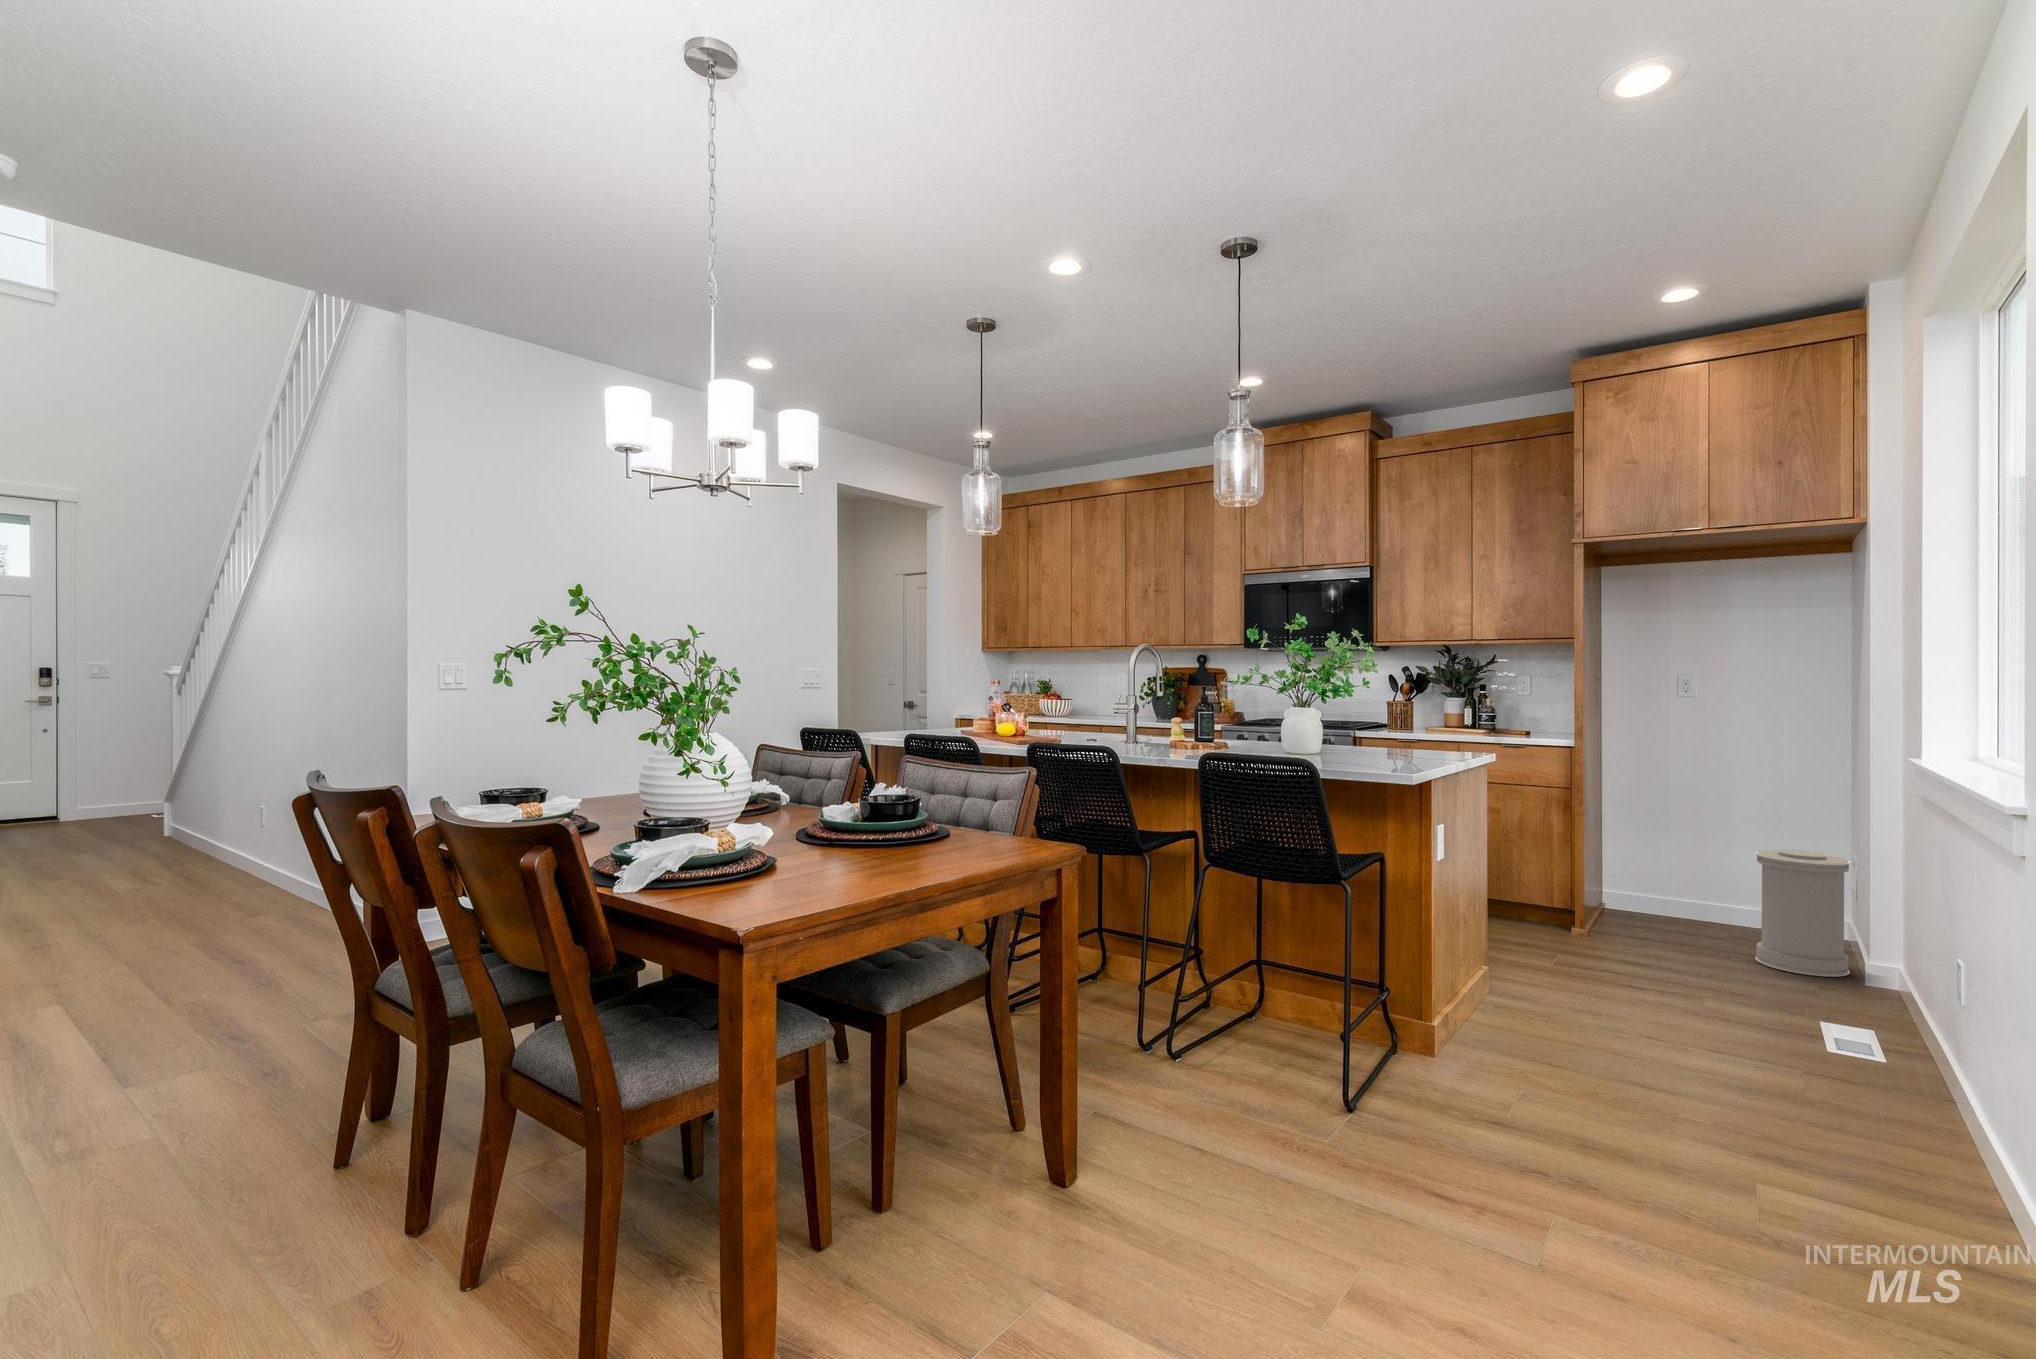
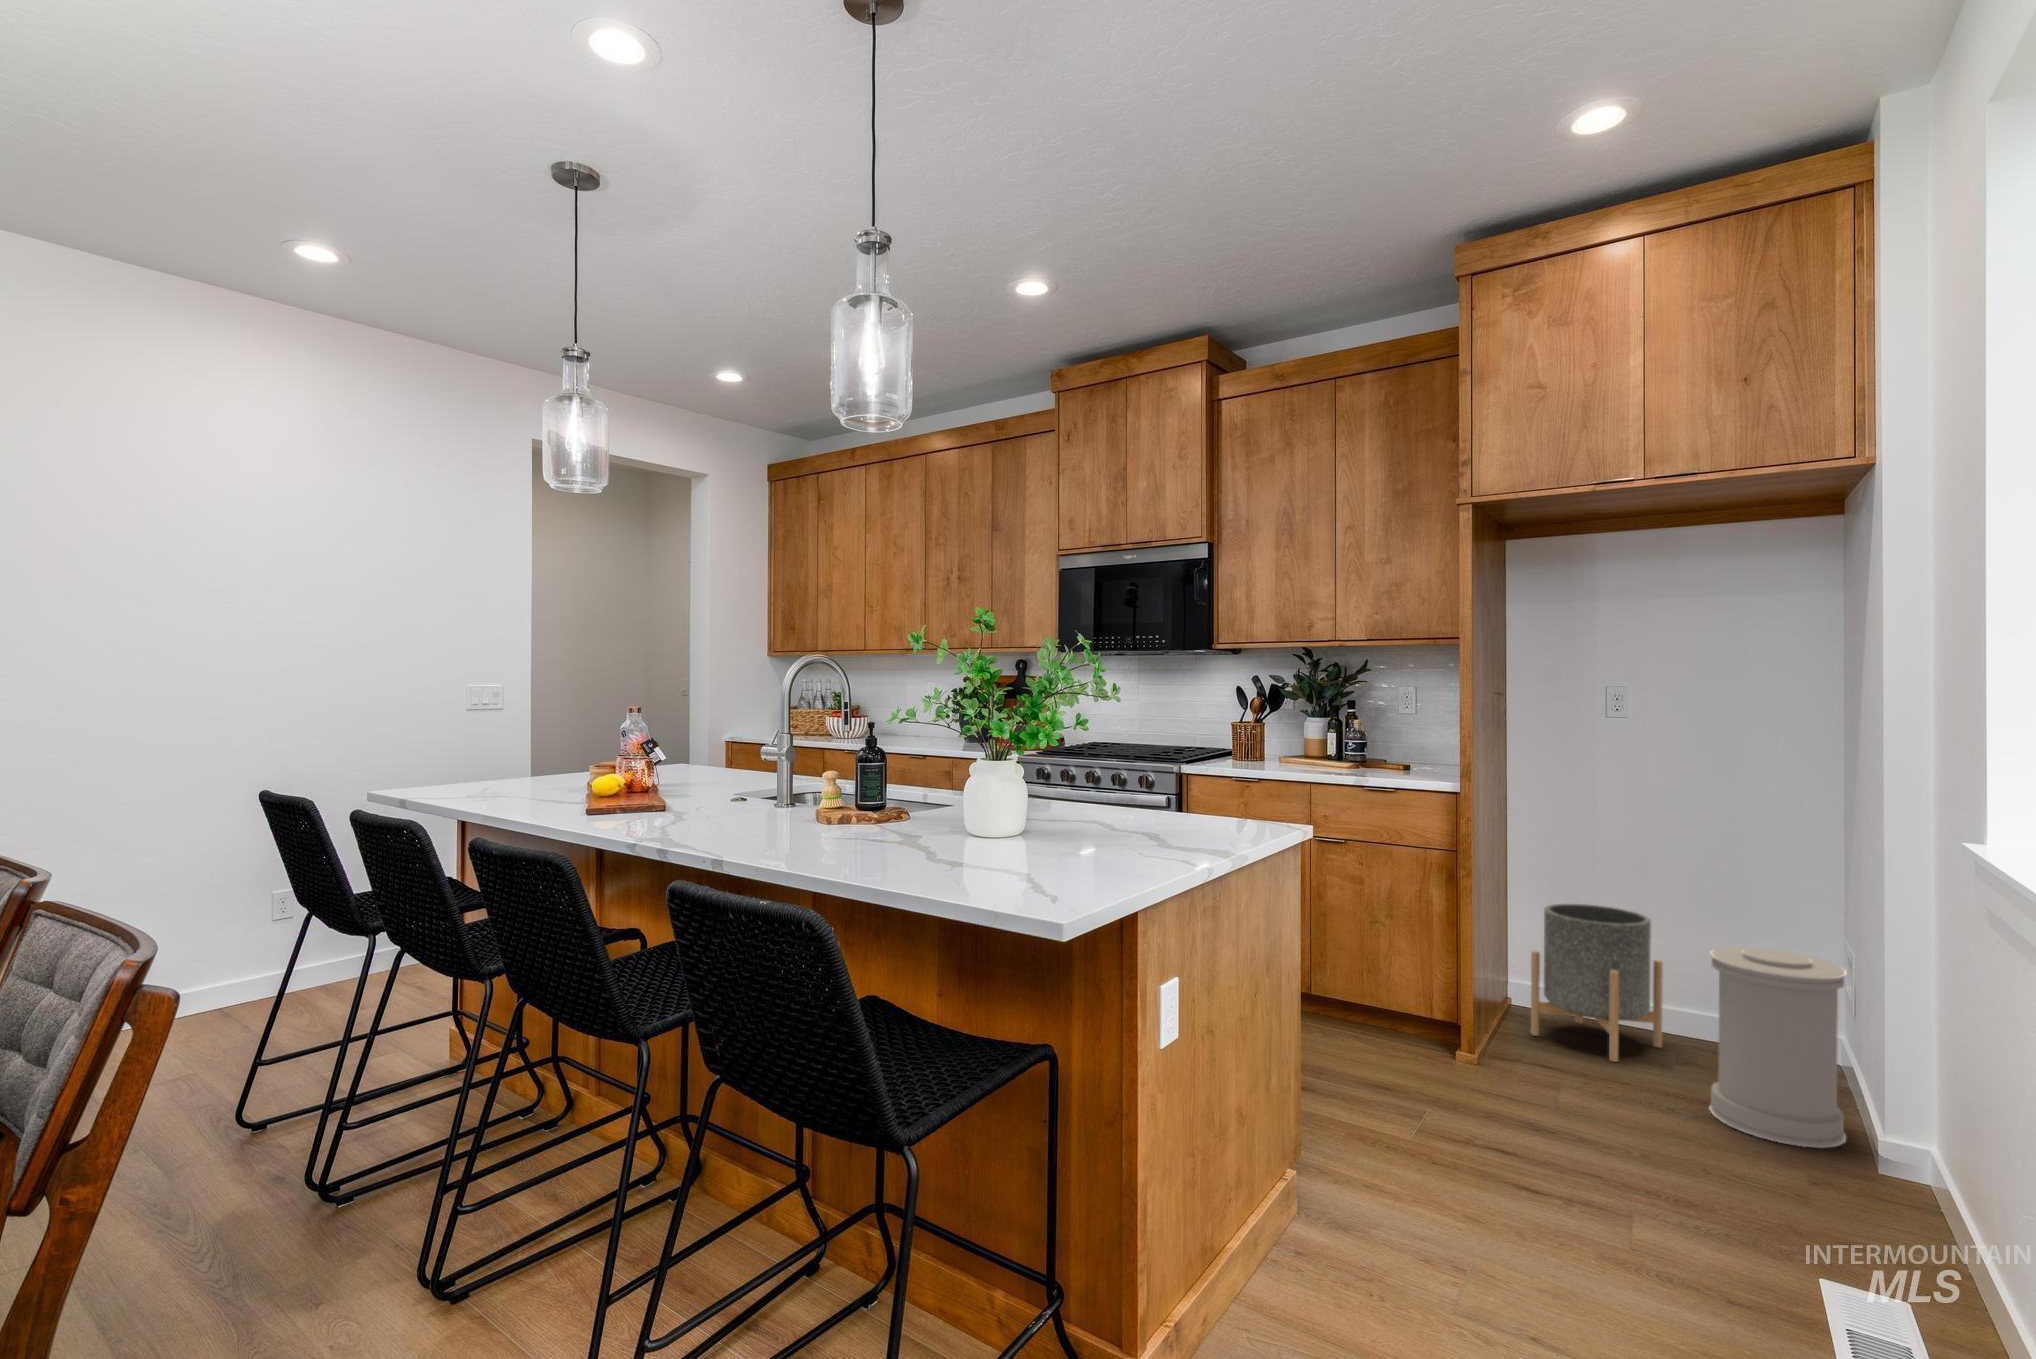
planter: none [1623,829,1721,936] -> present [1531,904,1663,1062]

